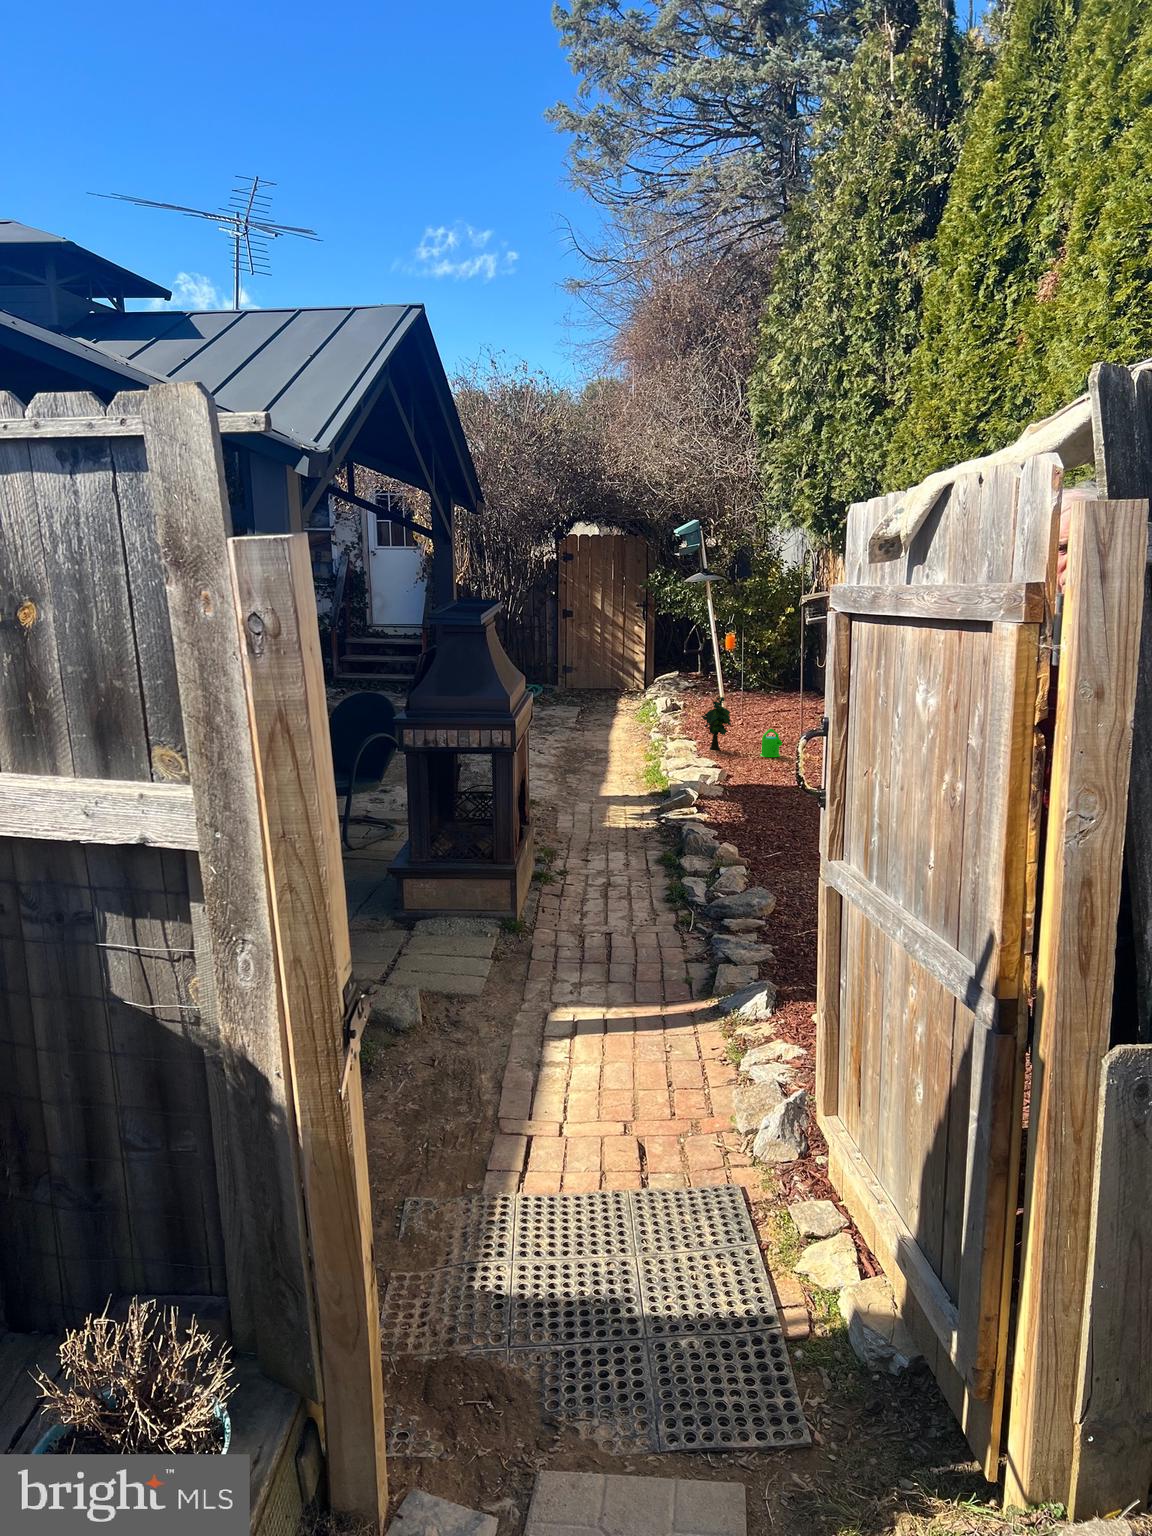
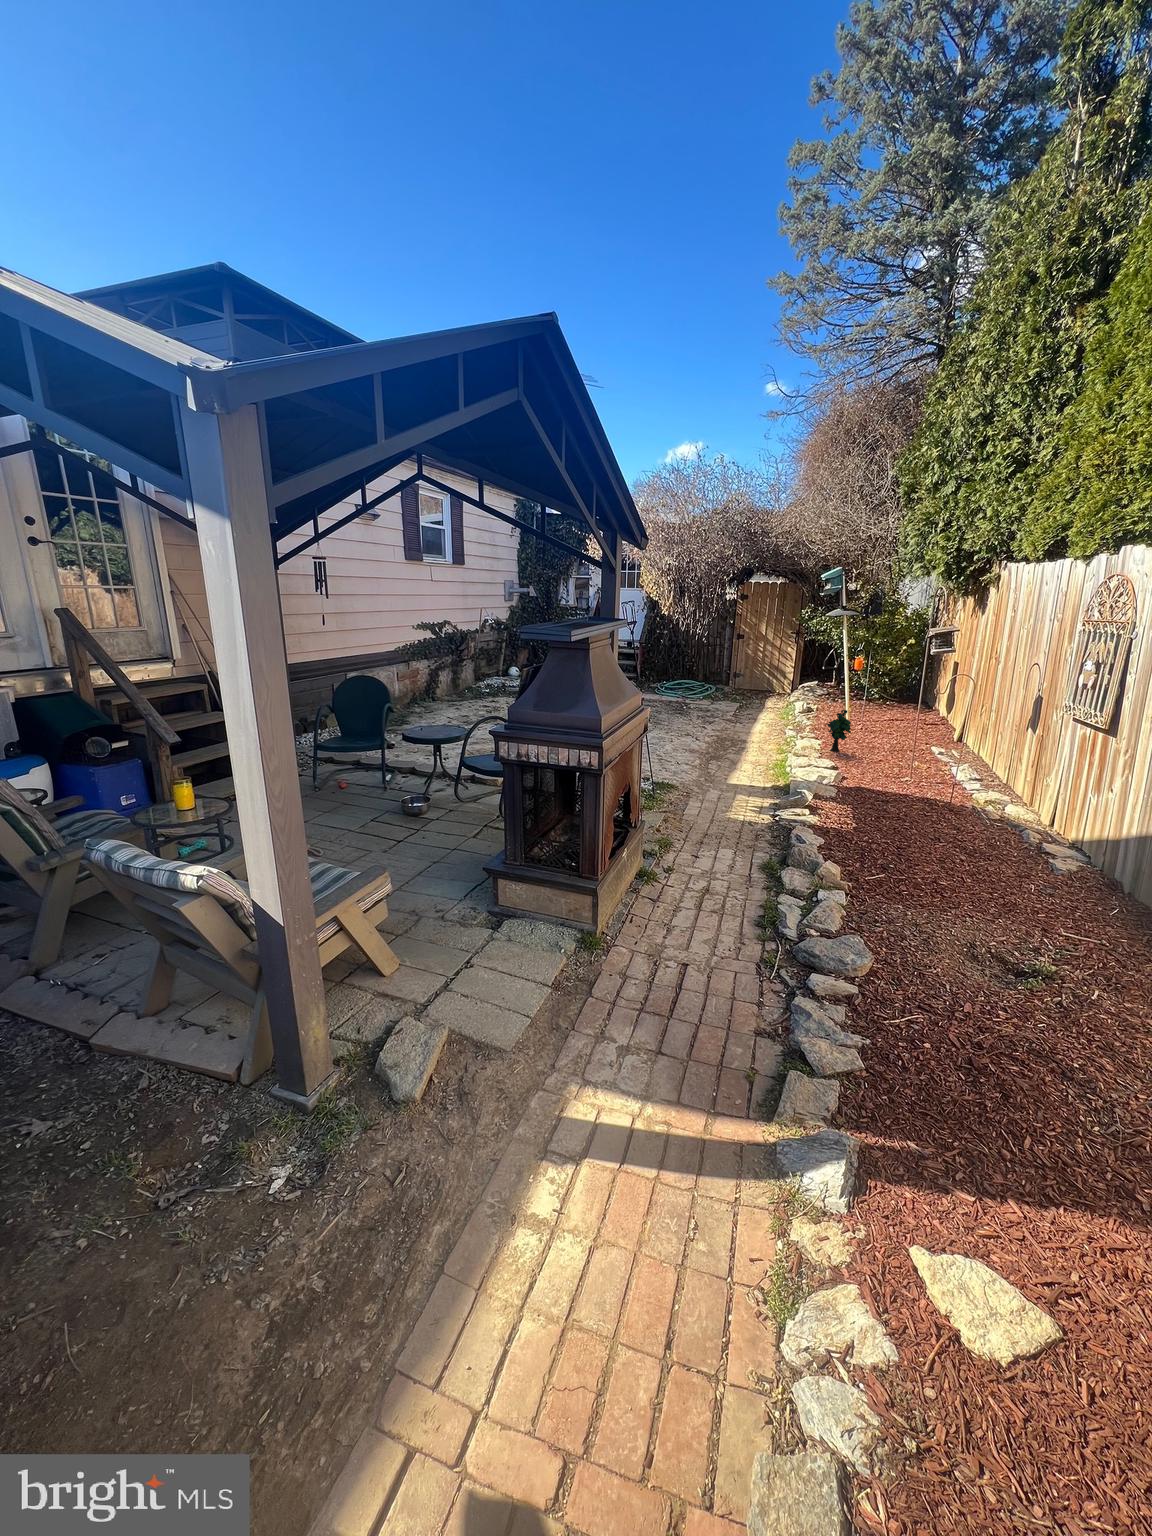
watering can: present [760,729,782,757] -> none [873,740,894,763]

